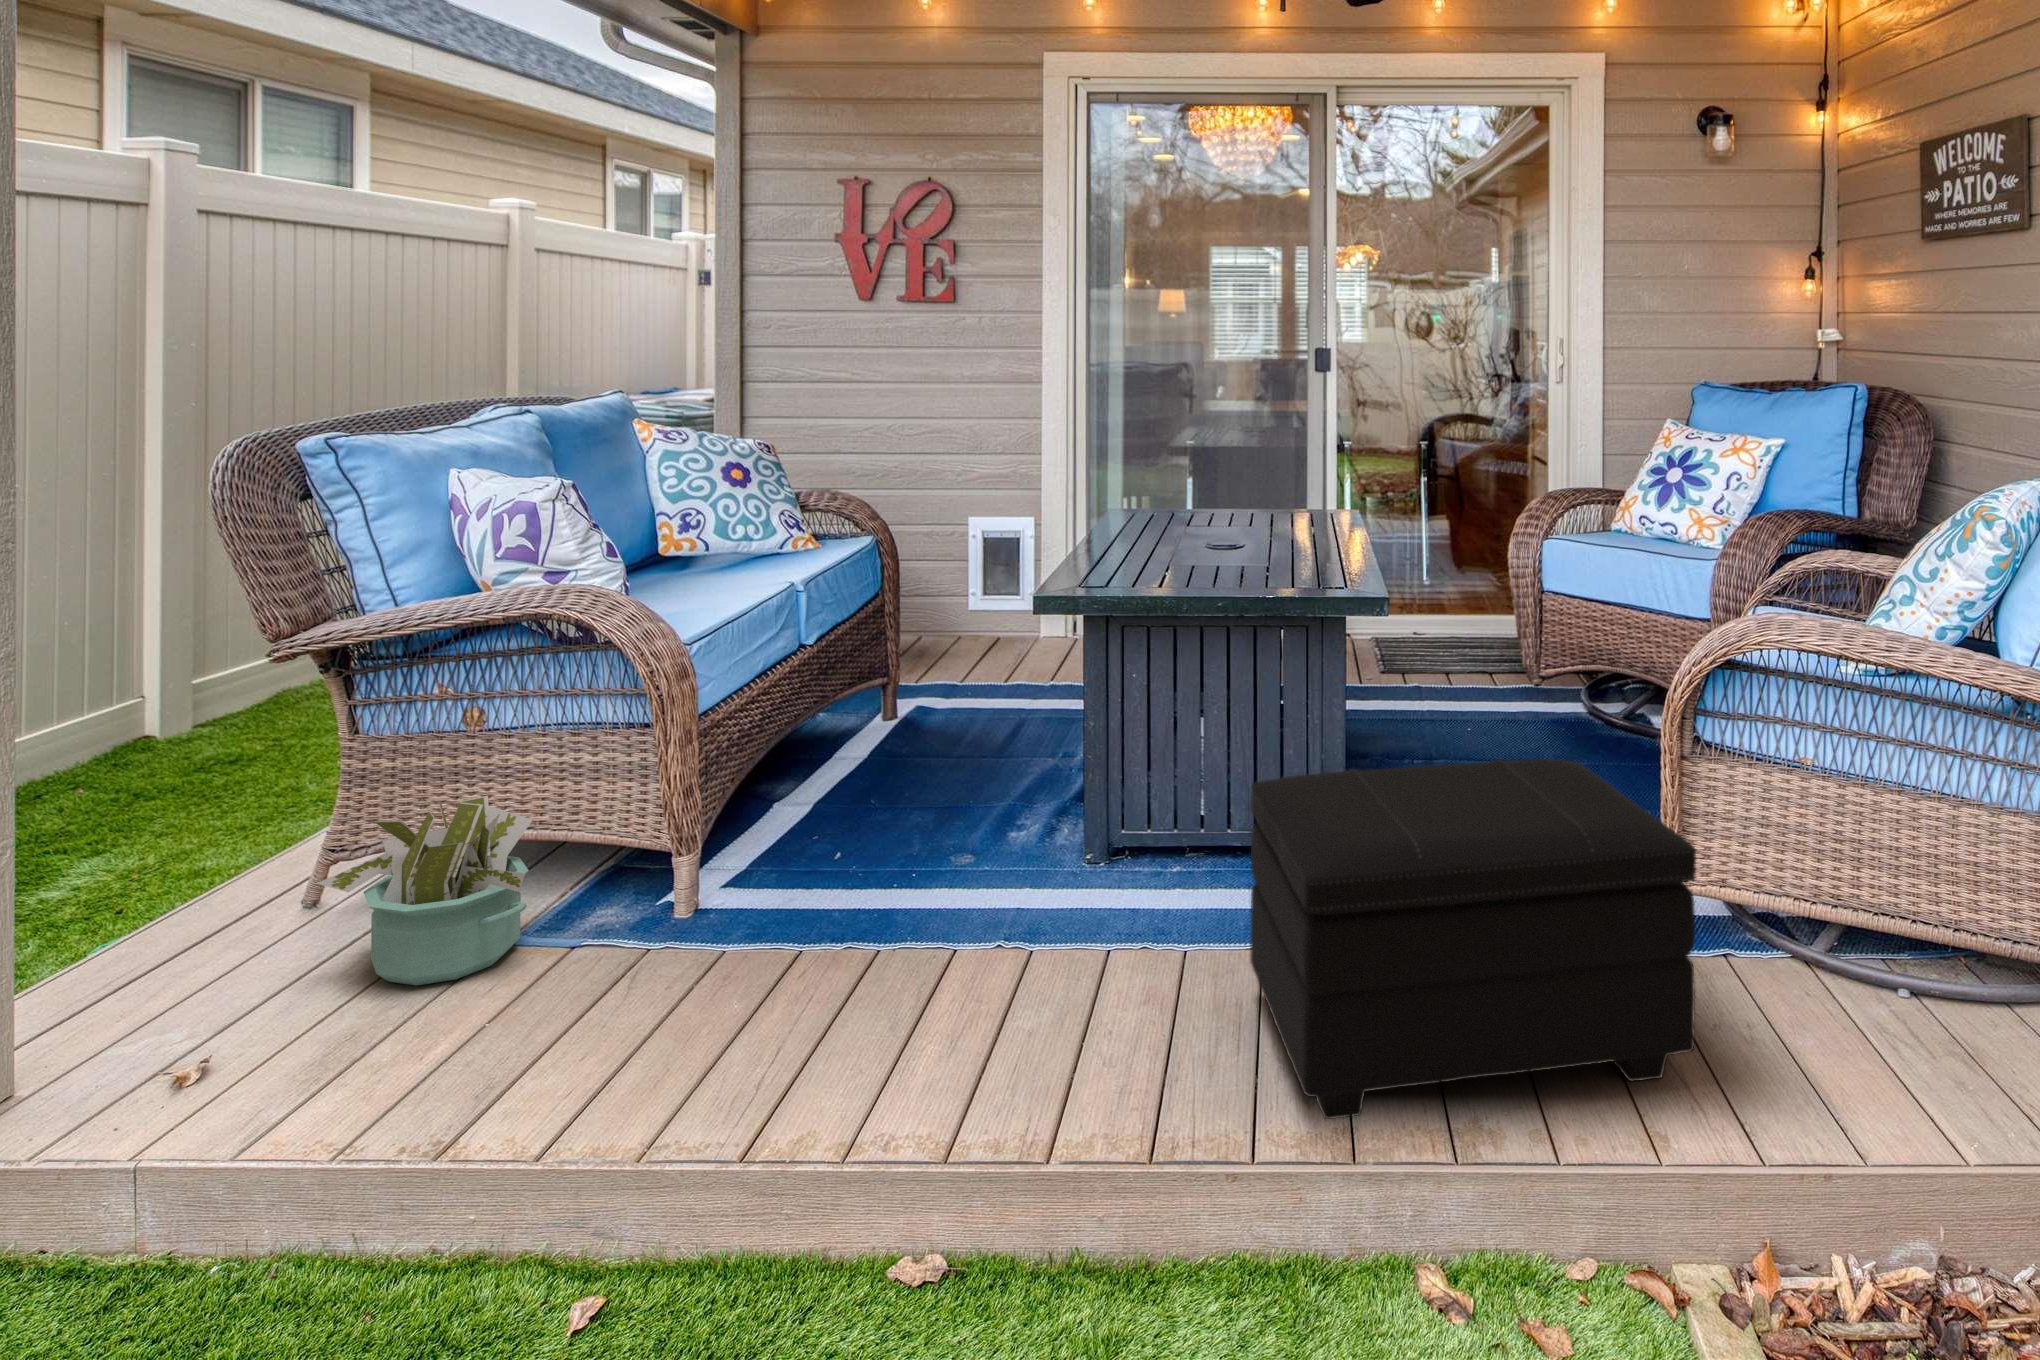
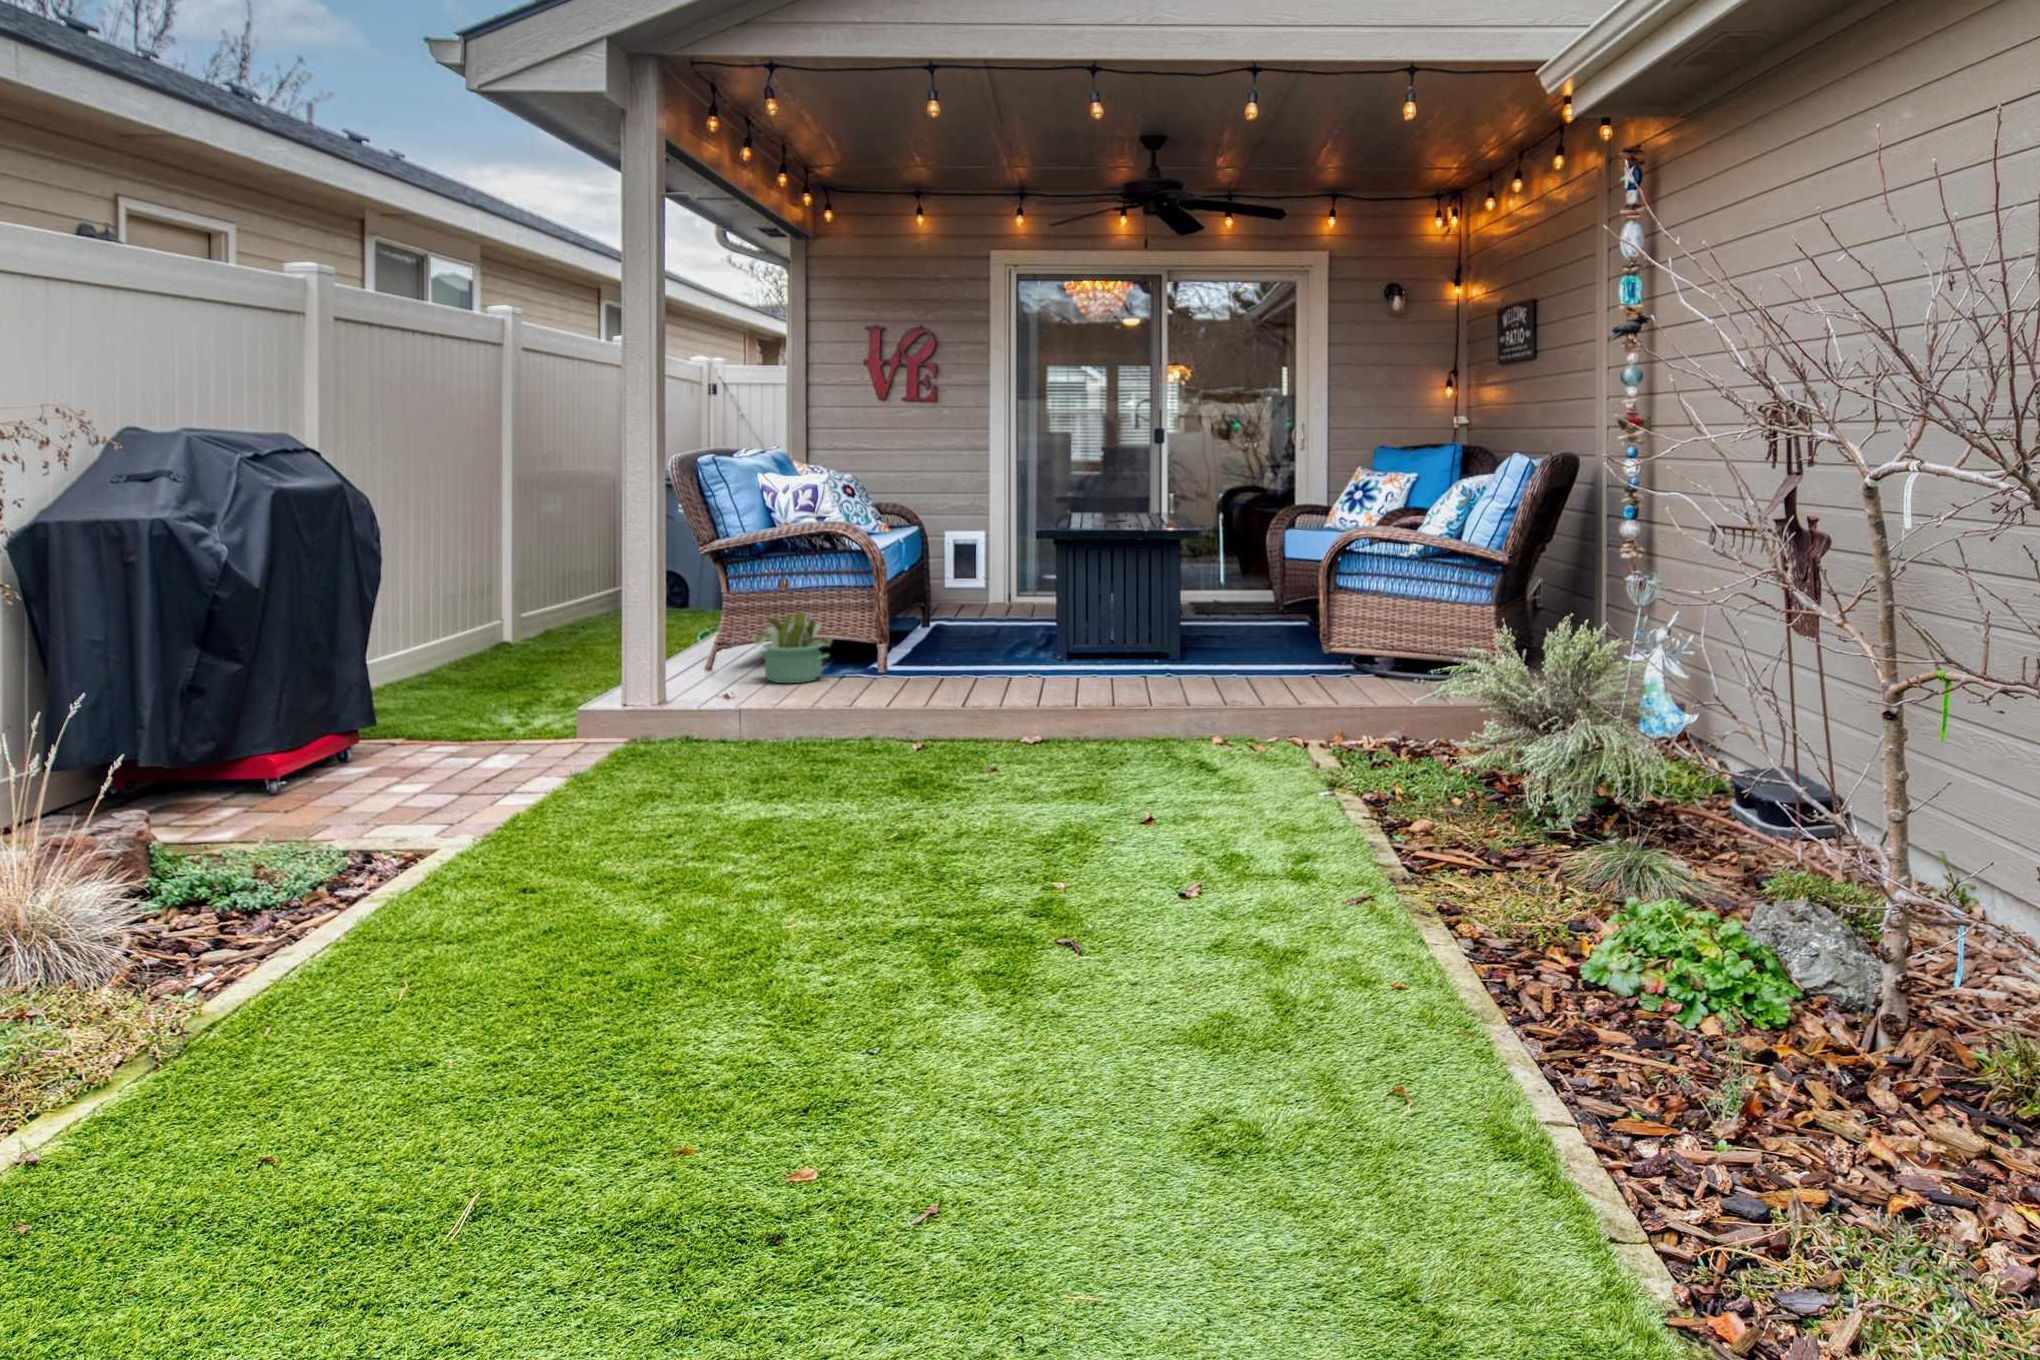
footstool: present [1250,759,1696,1119] -> none [1146,587,1323,699]

